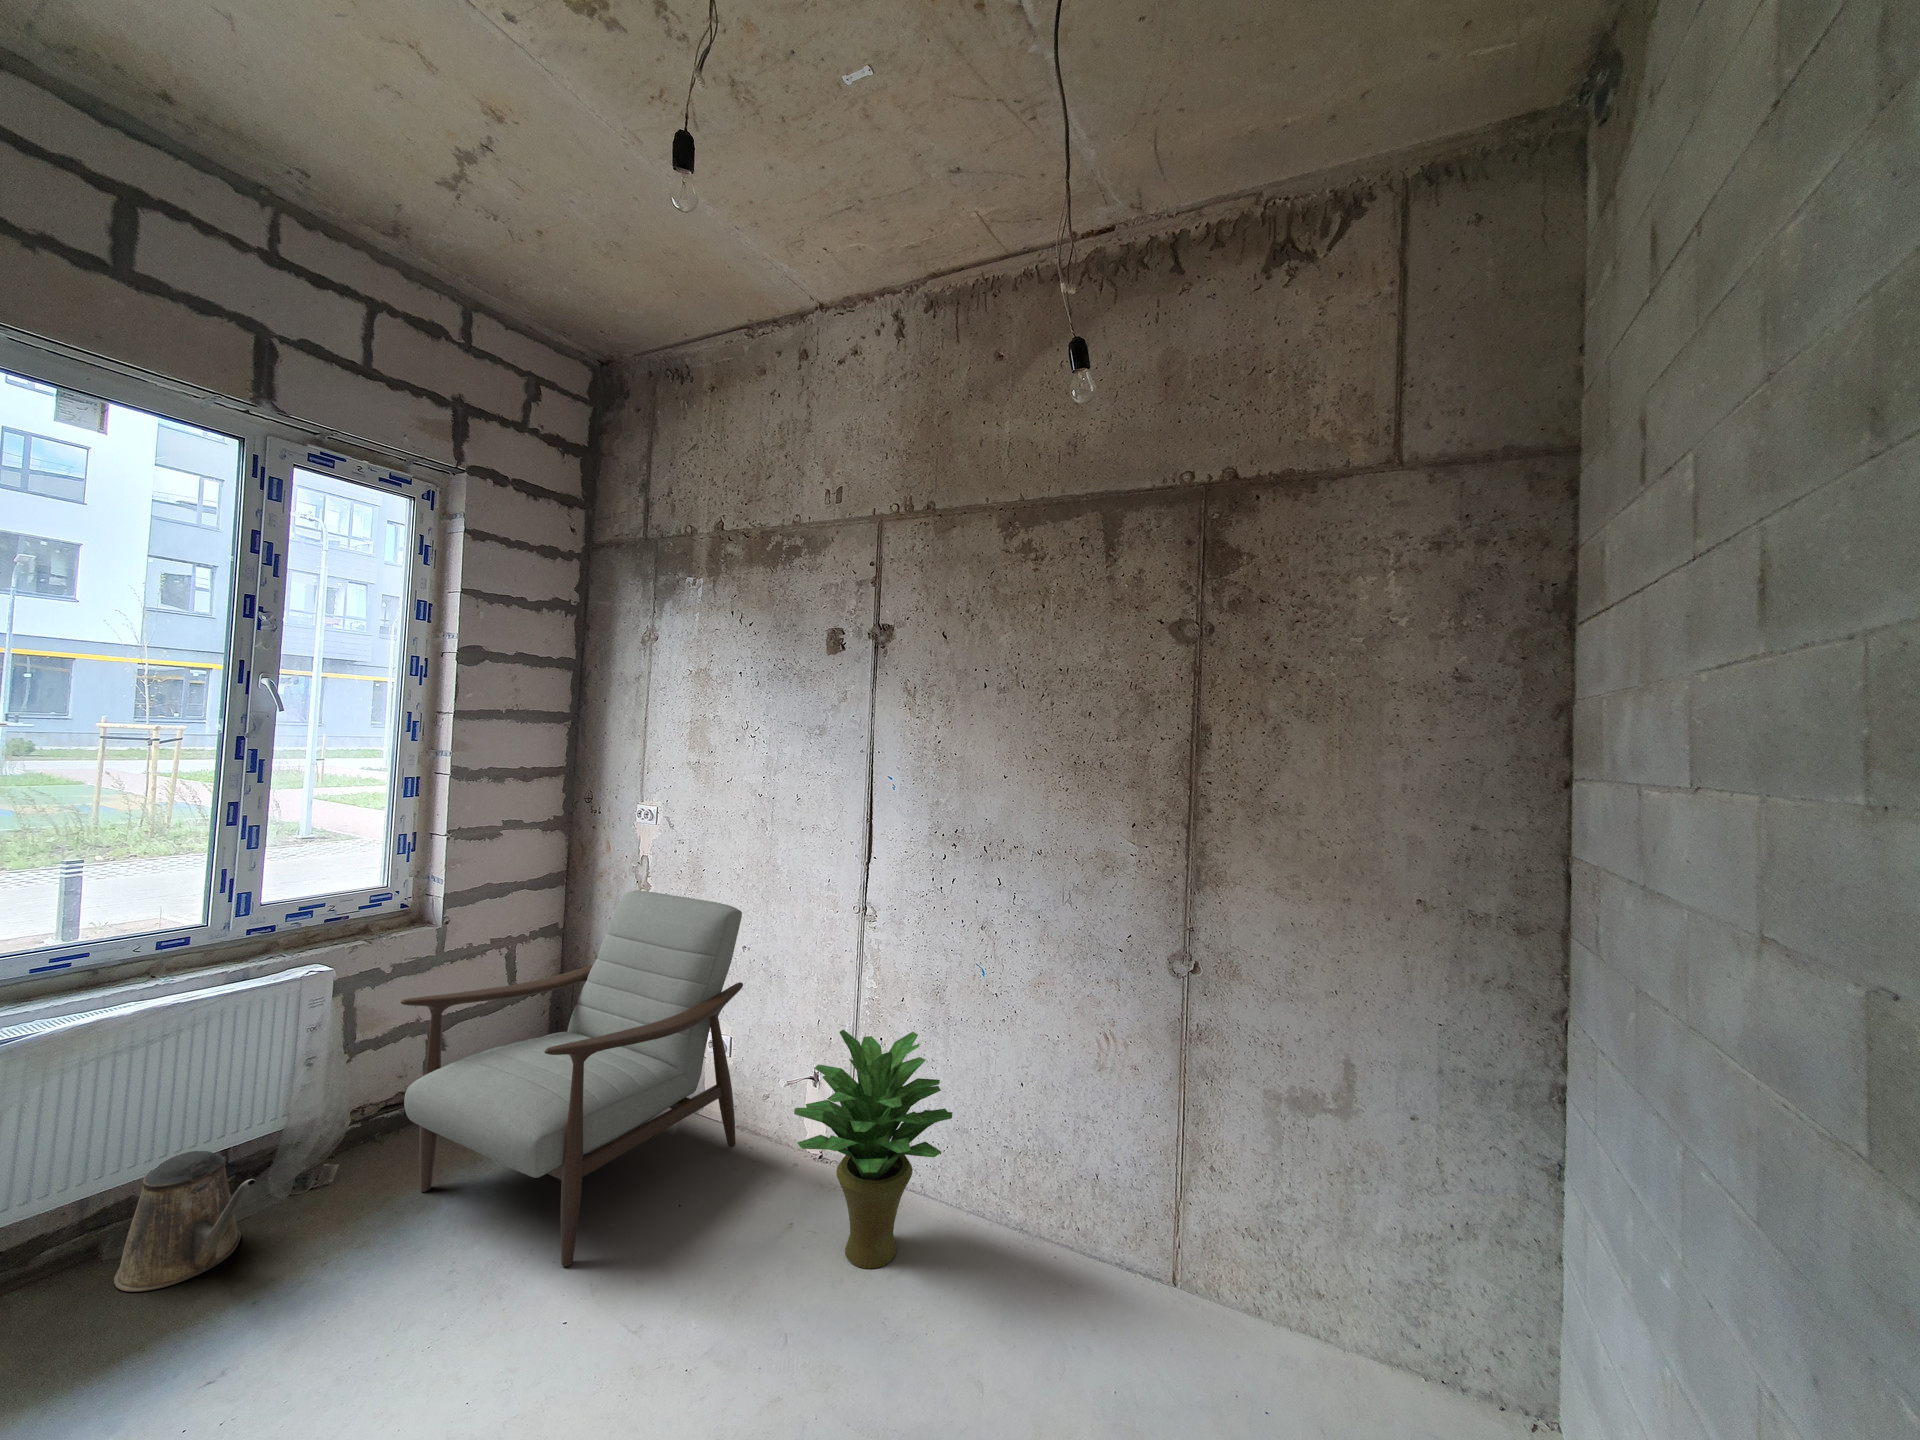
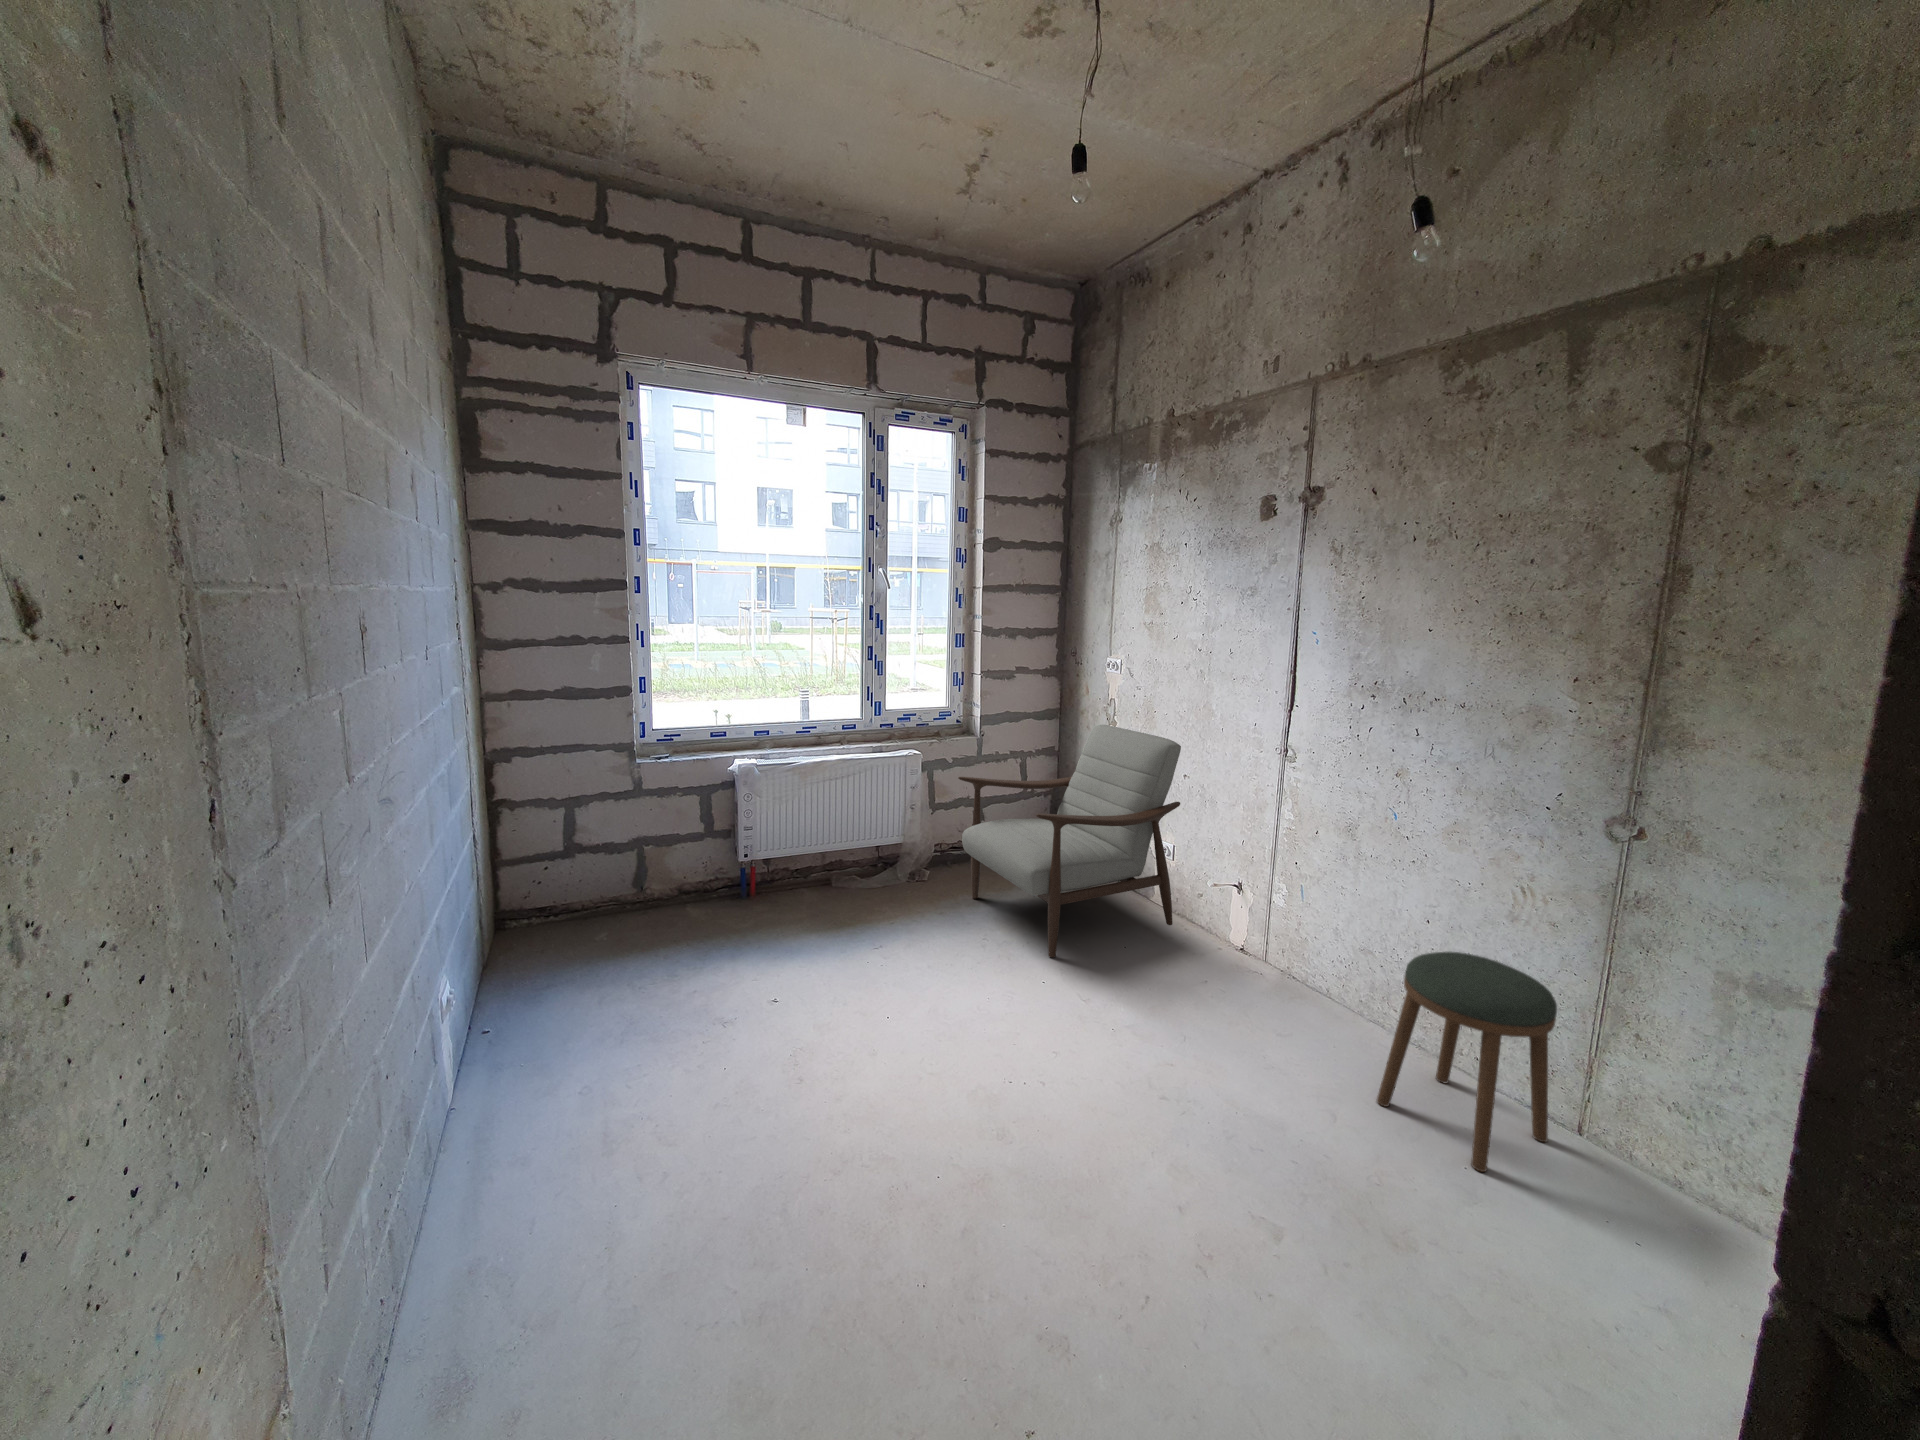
potted plant: present [794,1030,953,1268] -> none [1207,841,1349,1026]
stool: none [1008,1119,1160,1392] -> present [1377,952,1557,1172]
watering can: present [114,1151,256,1292] -> none [842,840,895,907]

